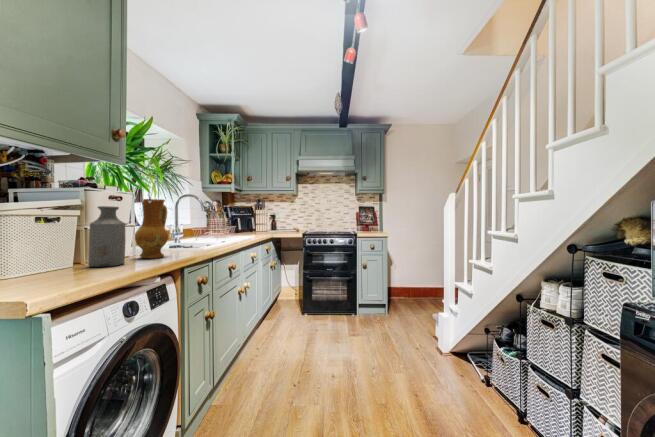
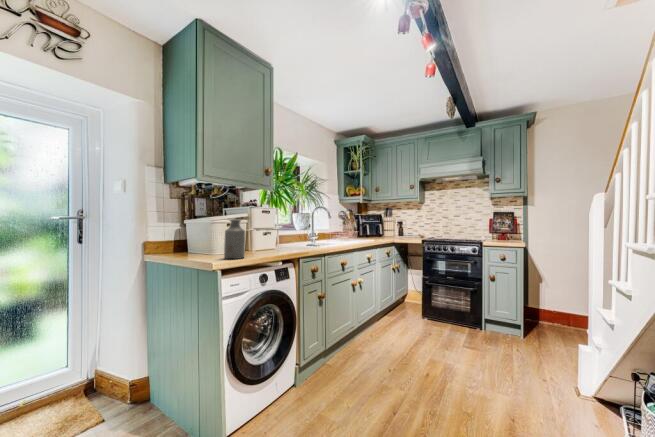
ceramic jug: present [135,199,168,259] -> none [256,213,278,255]

